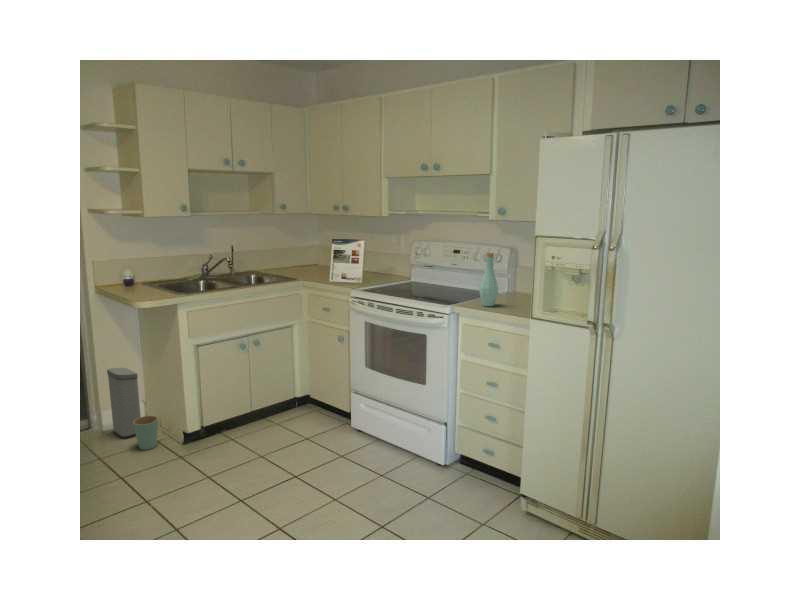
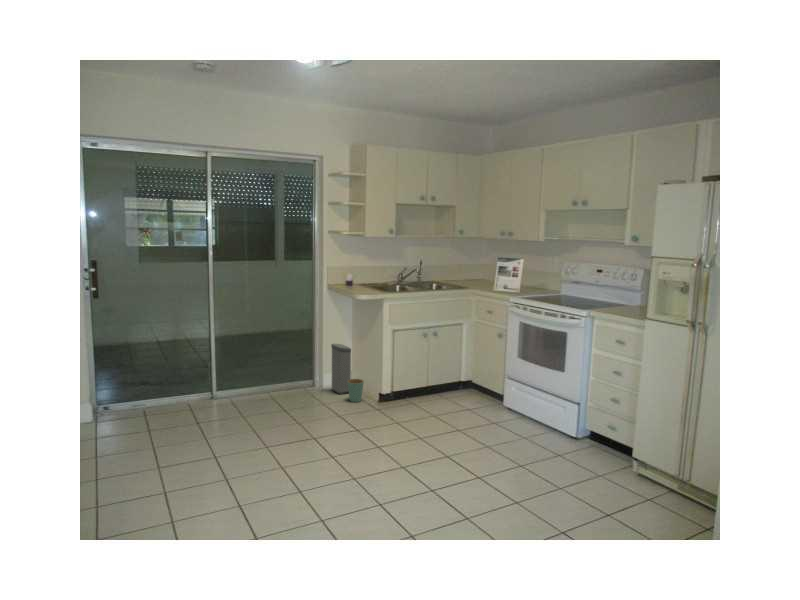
bottle: present [479,253,498,306] -> none [611,271,627,313]

